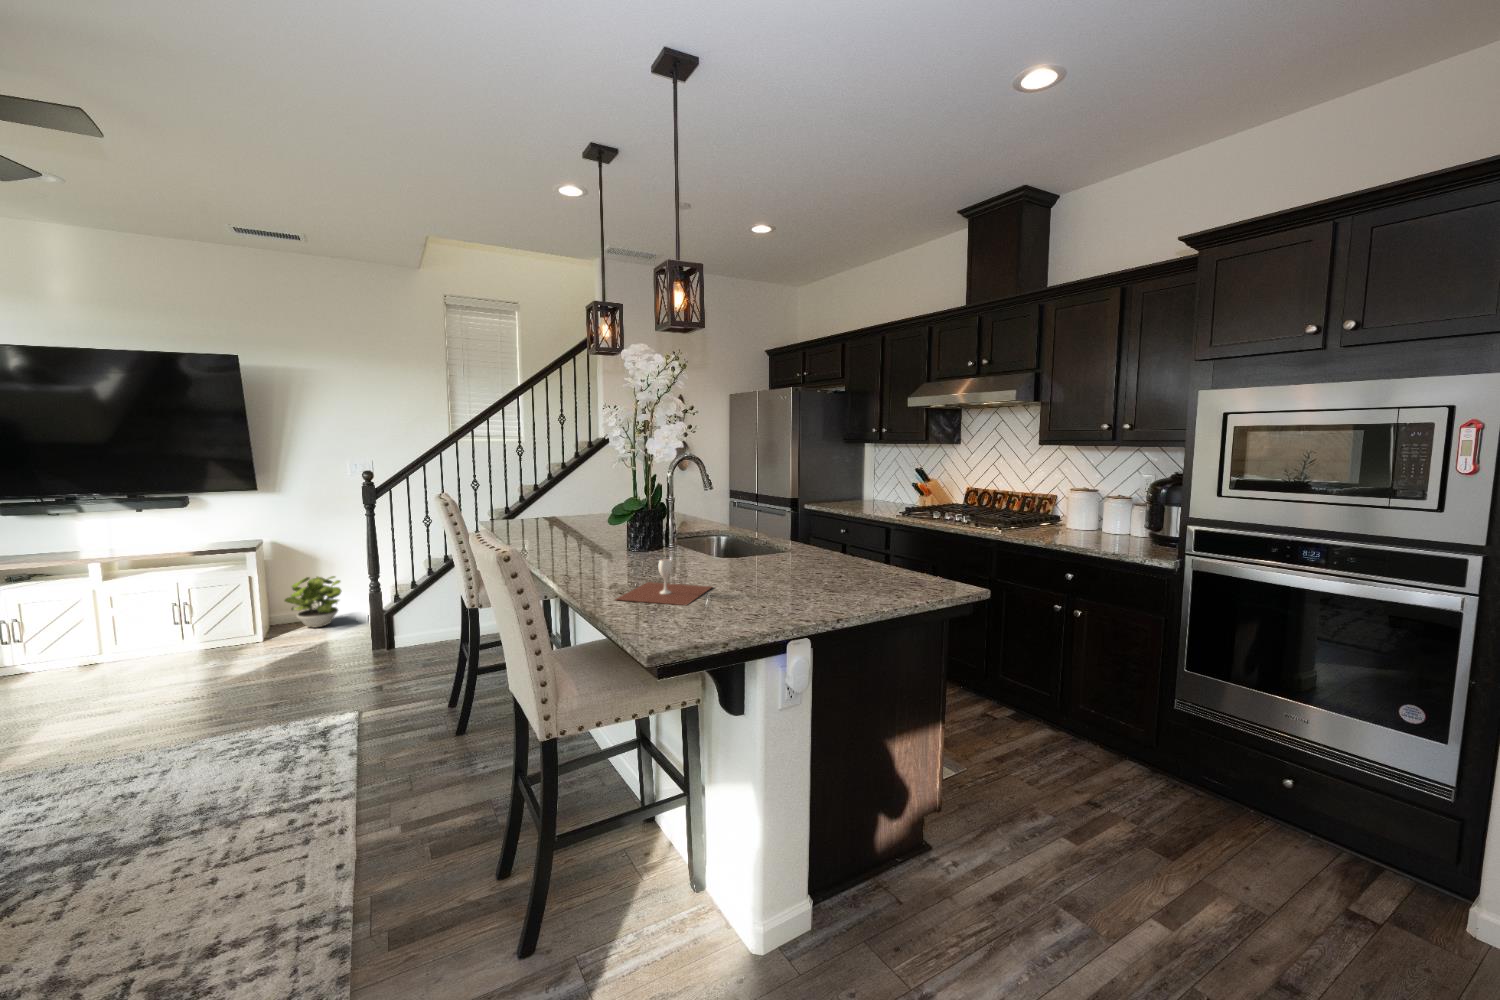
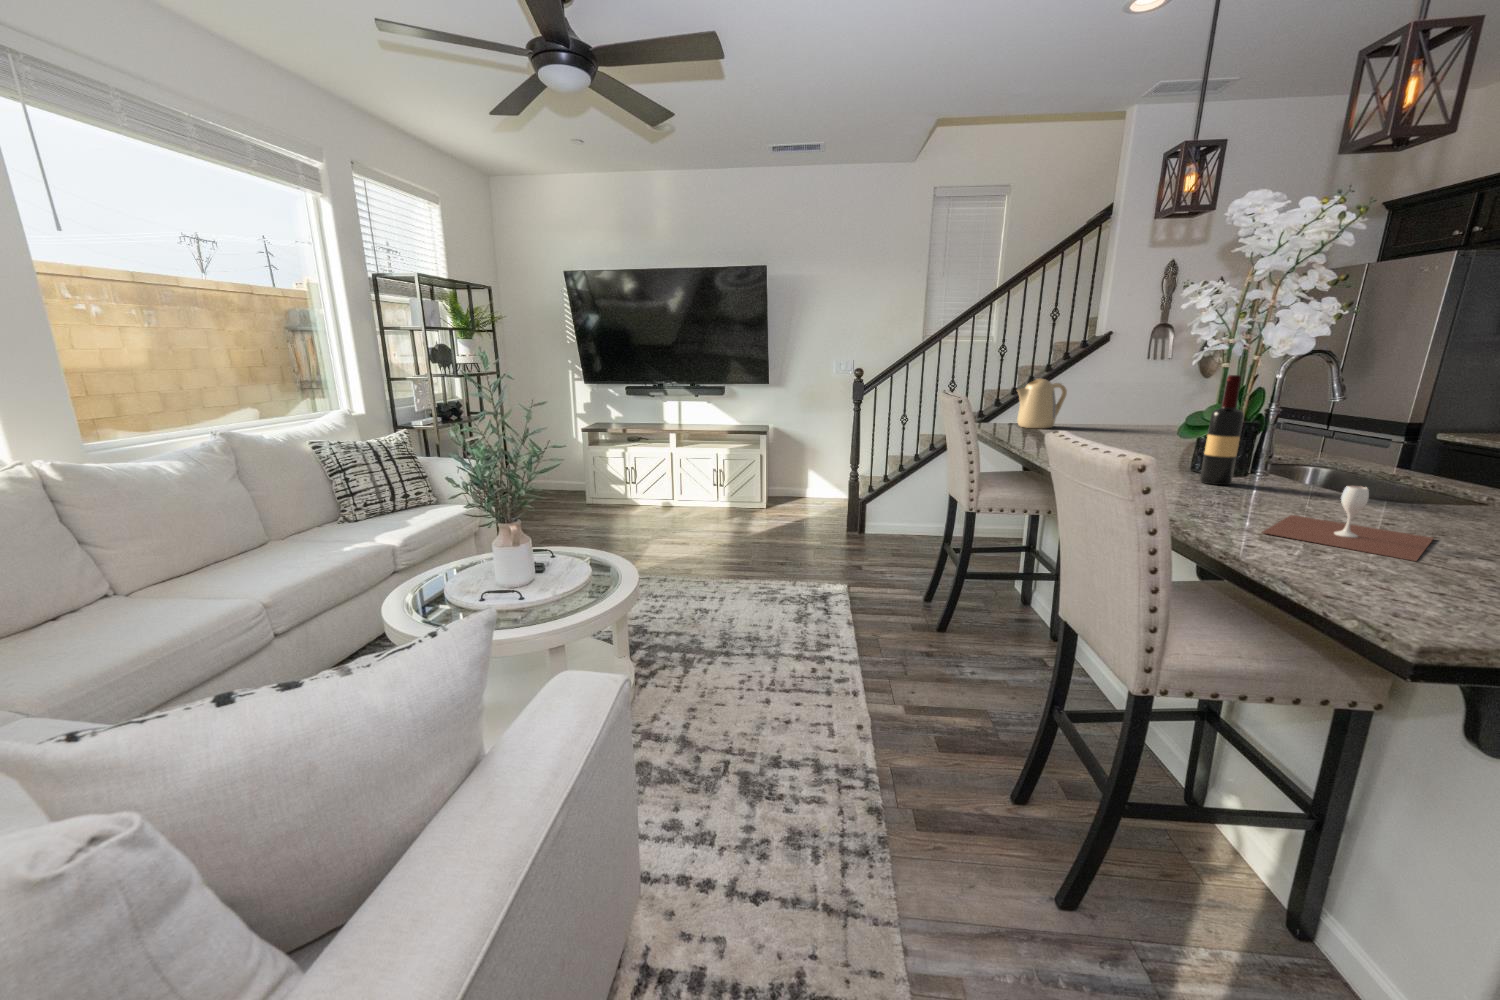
kettle: none [514,480,559,524] -> present [1017,379,1067,429]
wine bottle: none [615,481,636,564] -> present [1199,375,1244,485]
potted plant: present [285,576,341,628] -> none [784,460,824,504]

